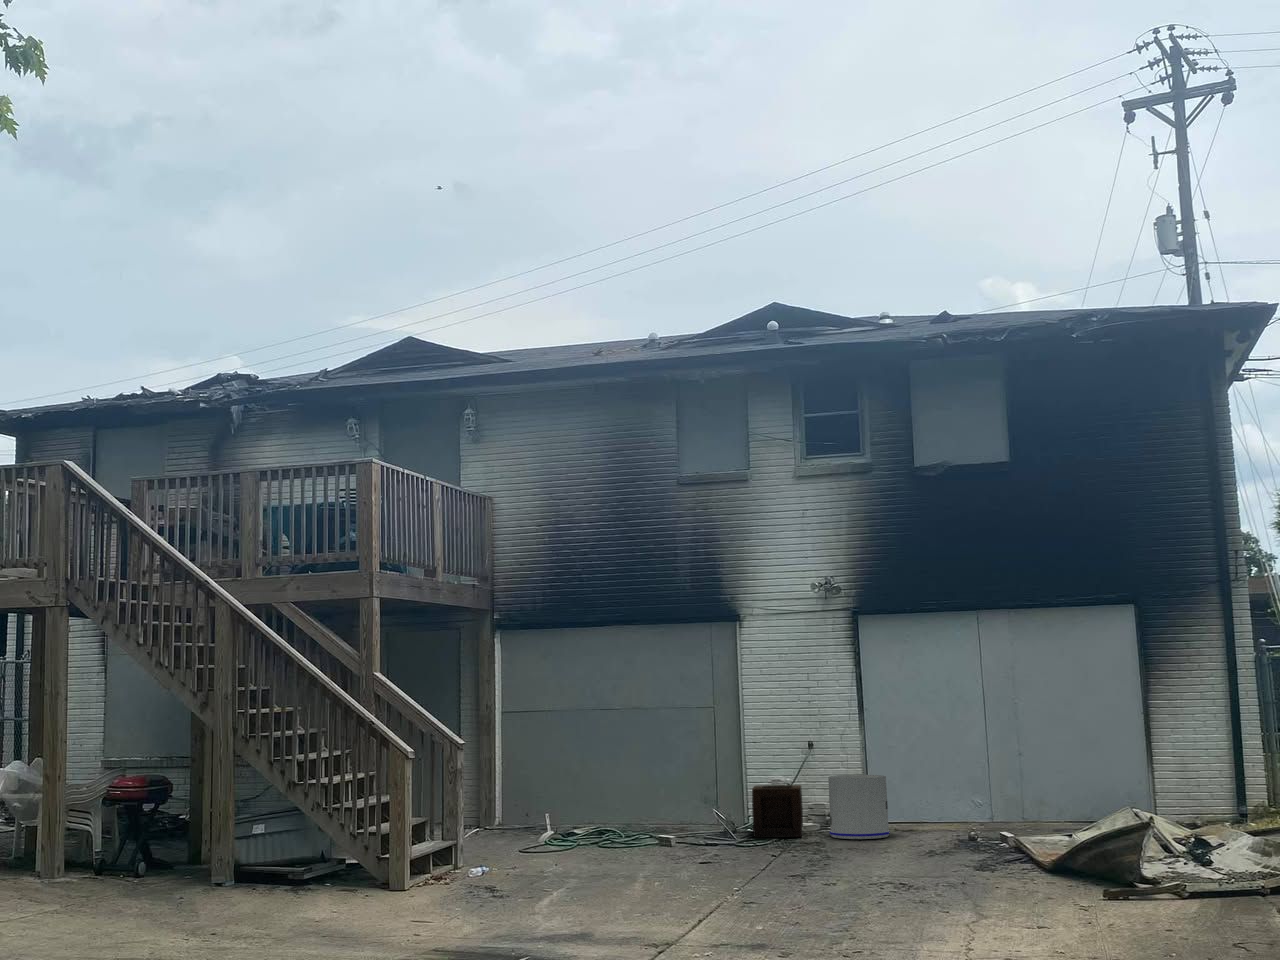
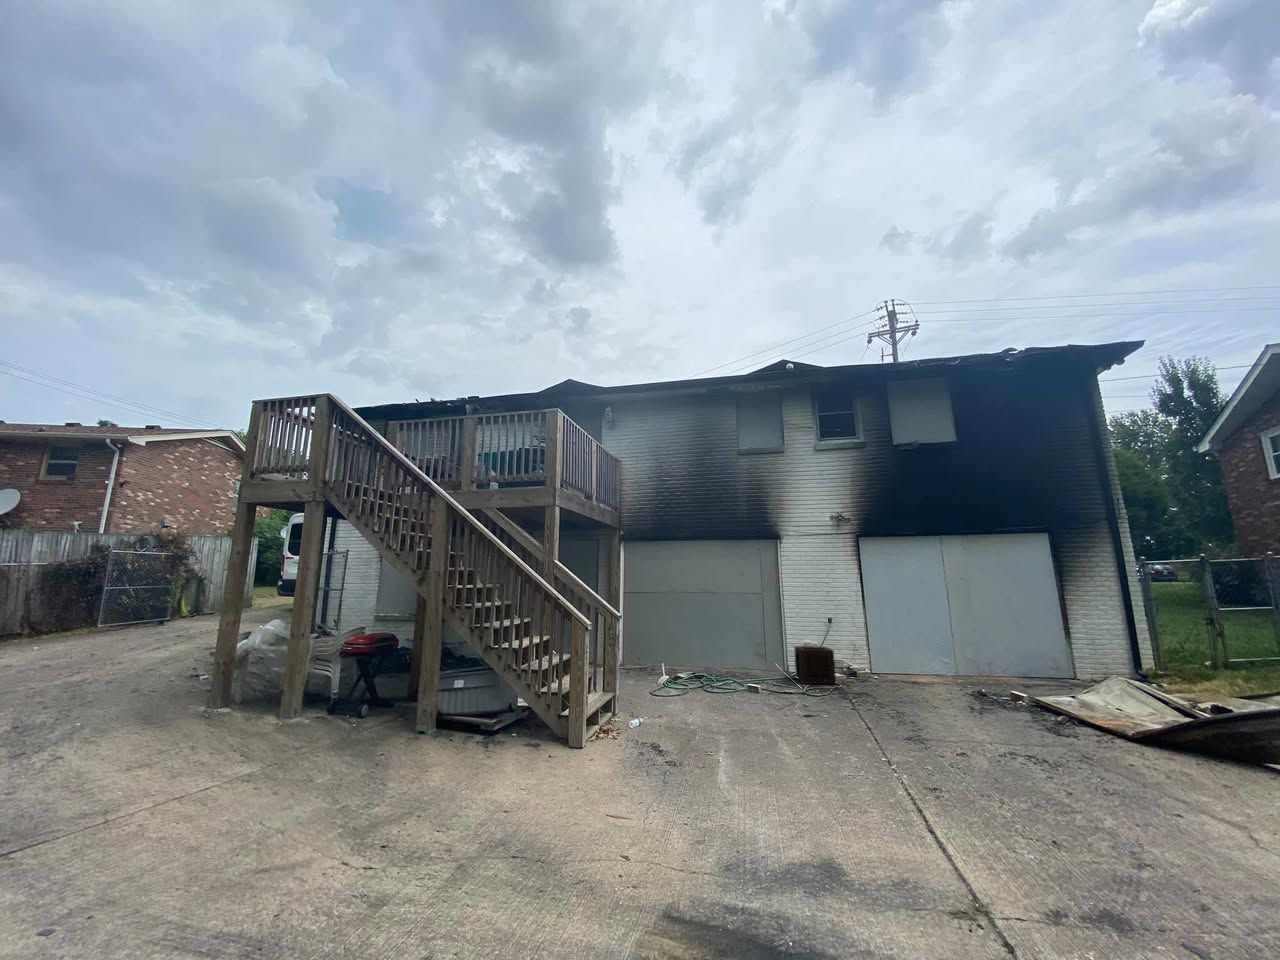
trash can: present [828,775,890,839] -> none [849,641,896,688]

